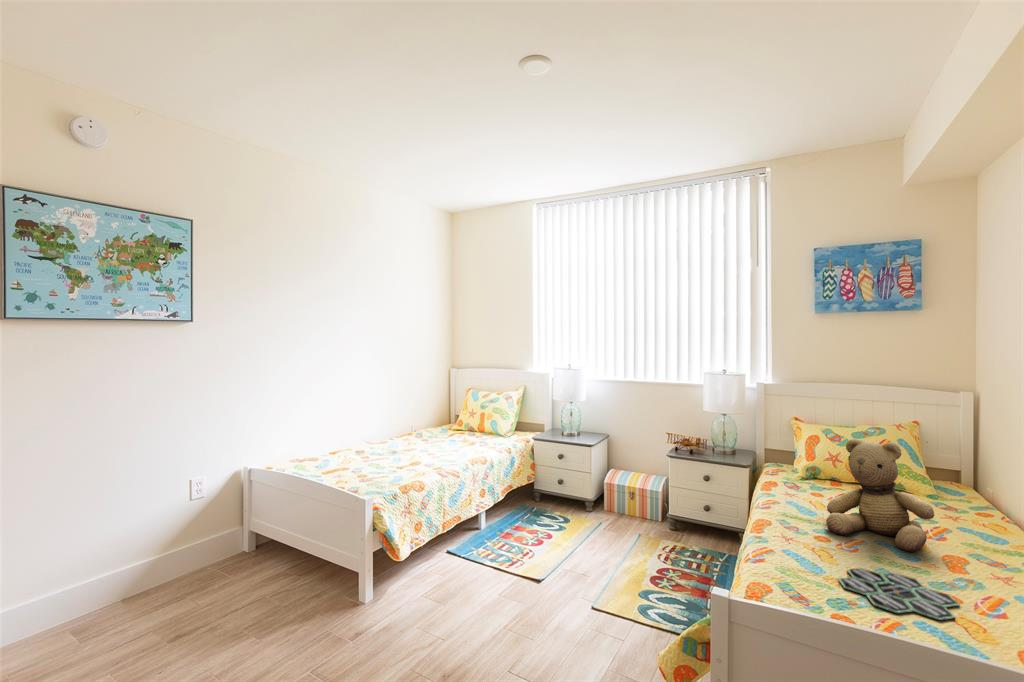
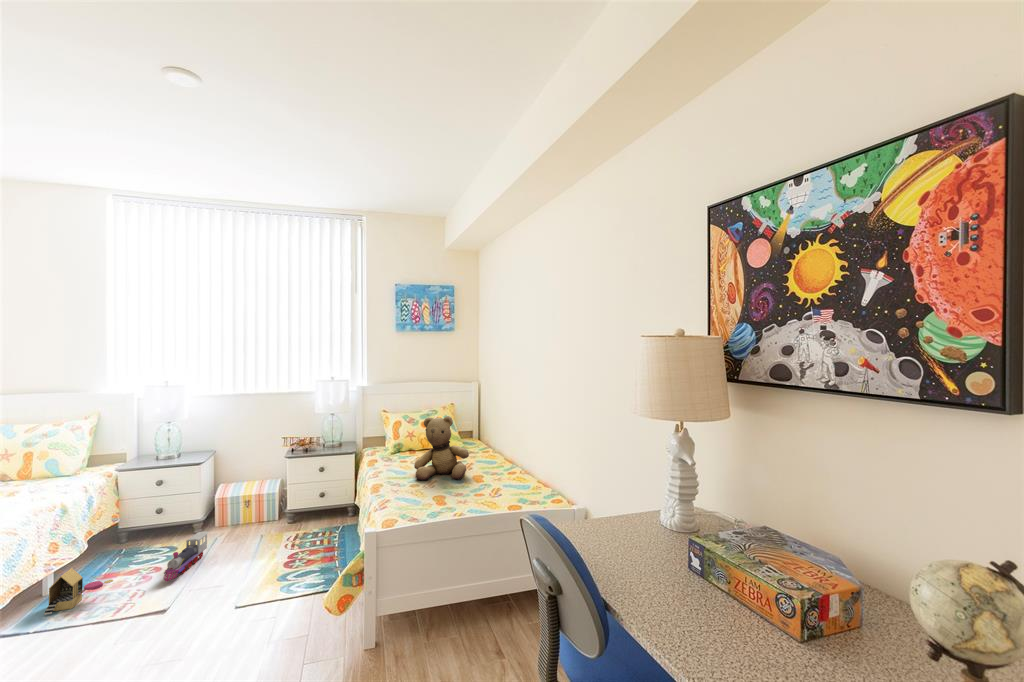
toy train: none [547,513,590,552] -> present [164,532,208,581]
toy house: none [469,514,512,549] -> present [44,568,113,615]
board game: present [839,568,960,621] -> none [430,491,484,510]

